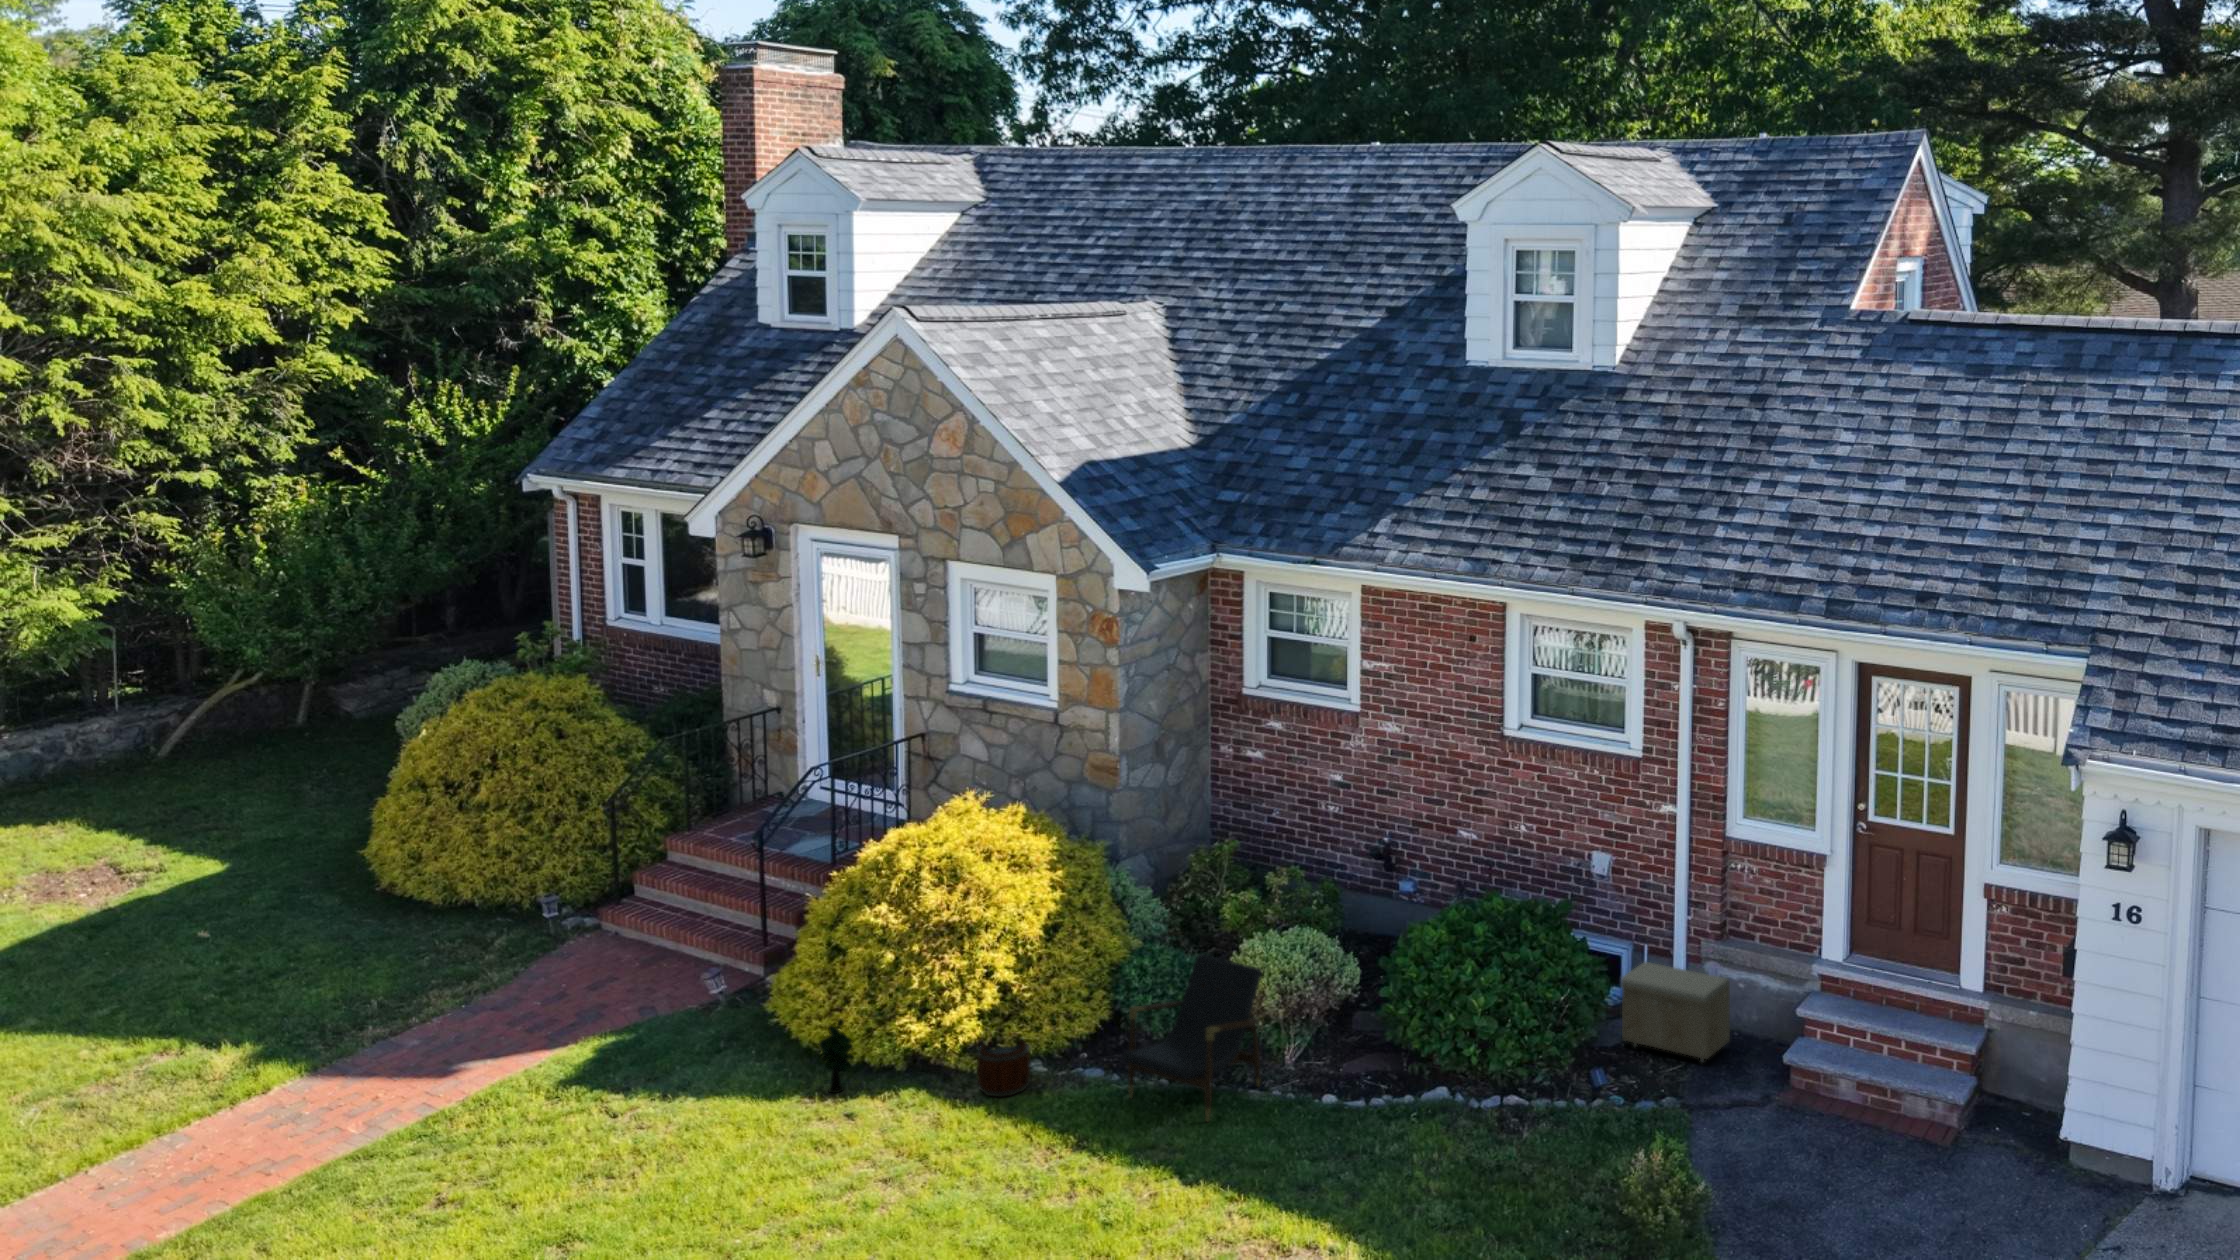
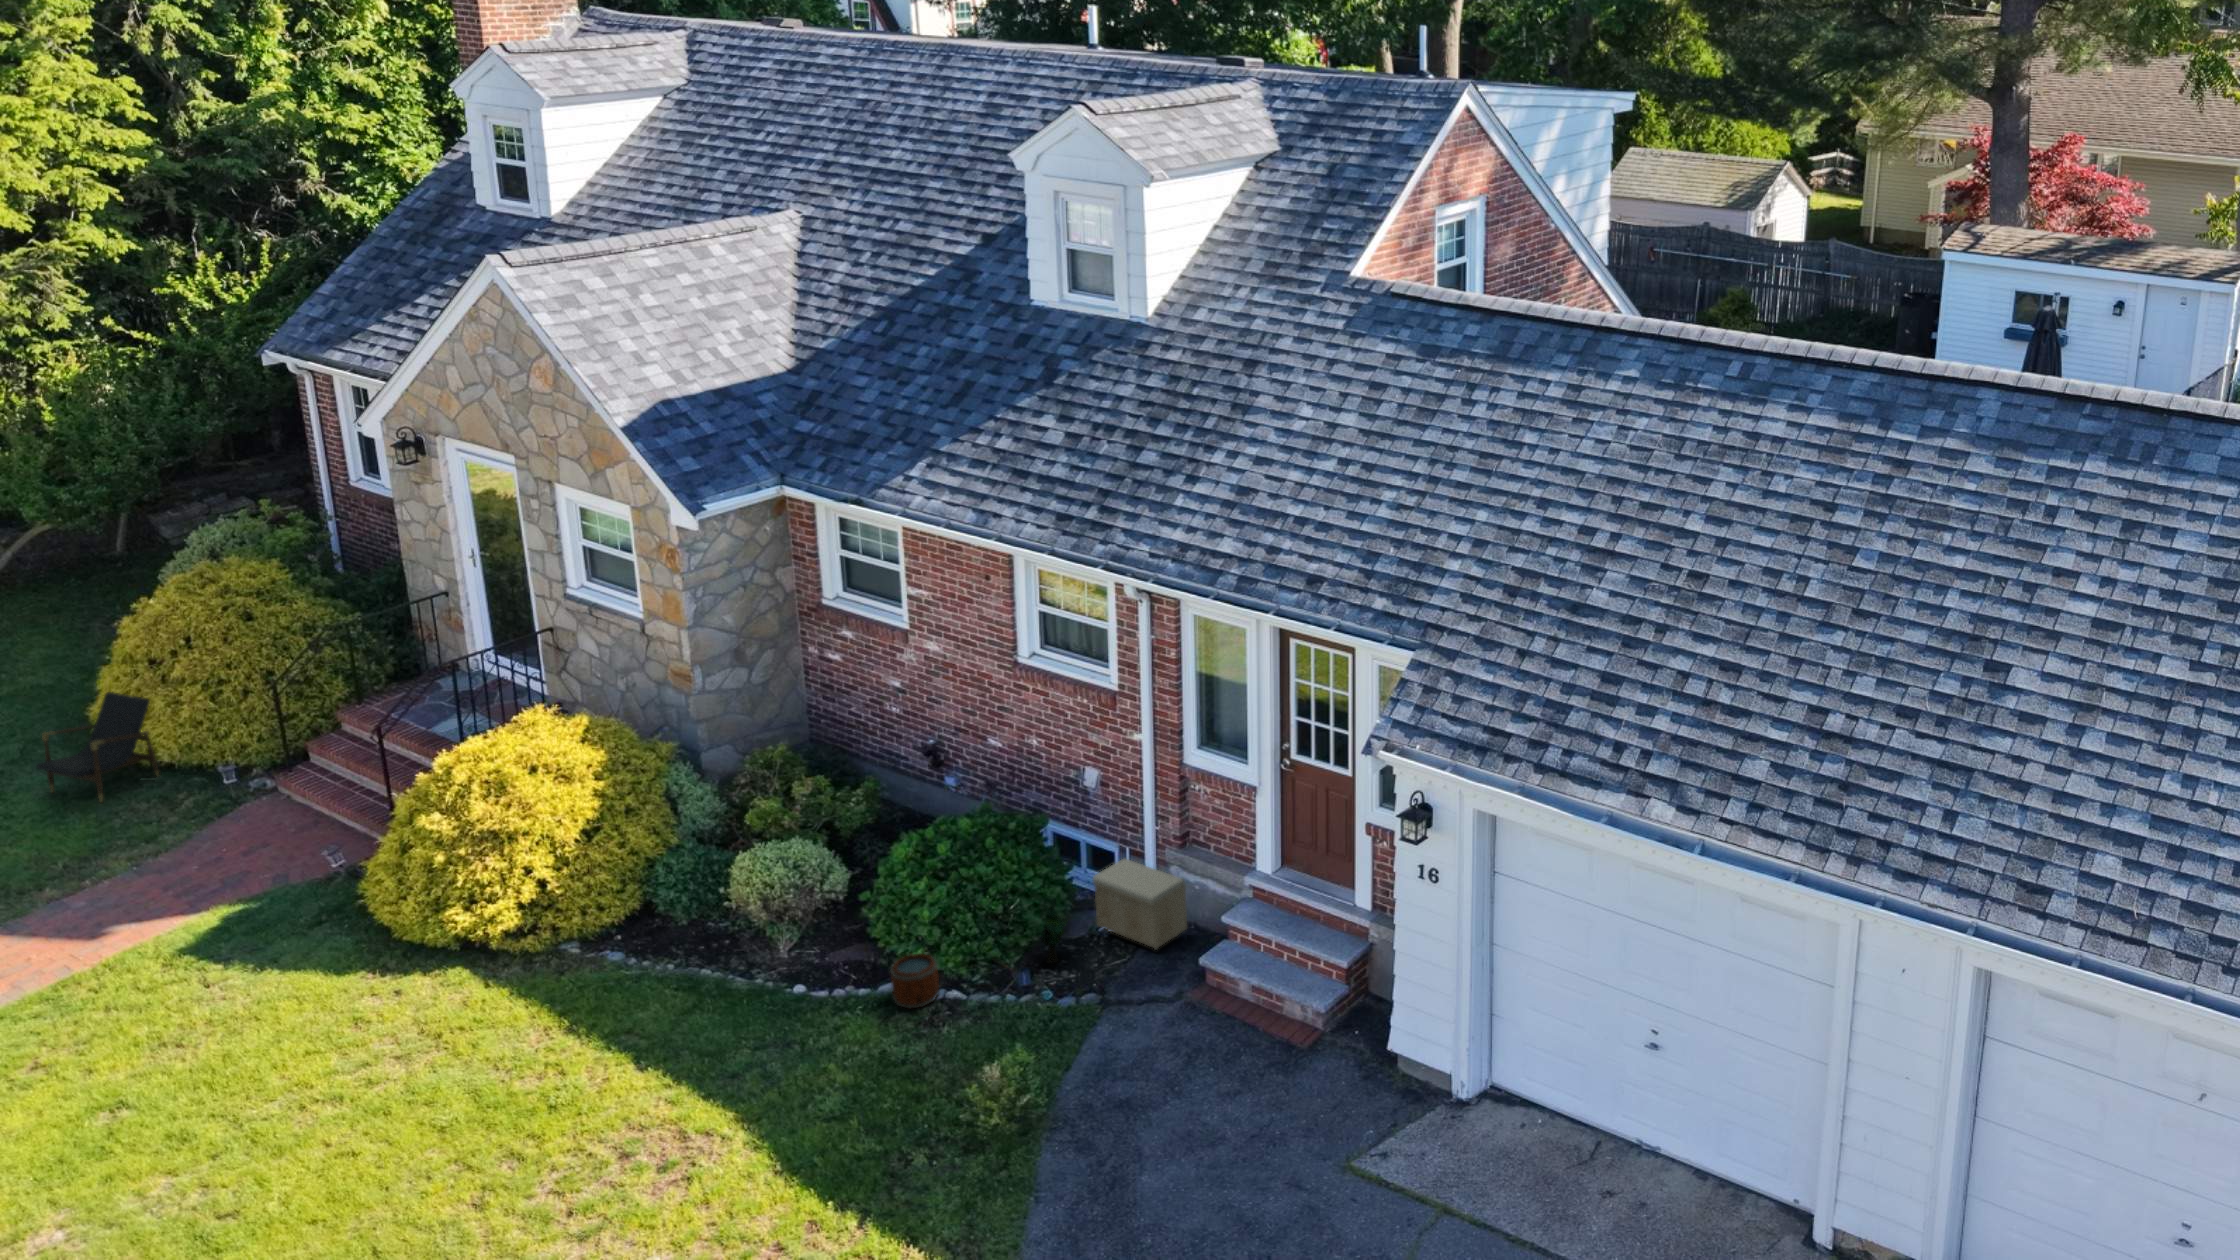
lounge chair: present [1122,954,1262,1121] -> present [36,692,159,802]
decorative plant: present [818,1019,853,1093] -> present [1037,902,1067,964]
bucket: present [977,1040,1030,1097] -> present [891,954,939,1008]

